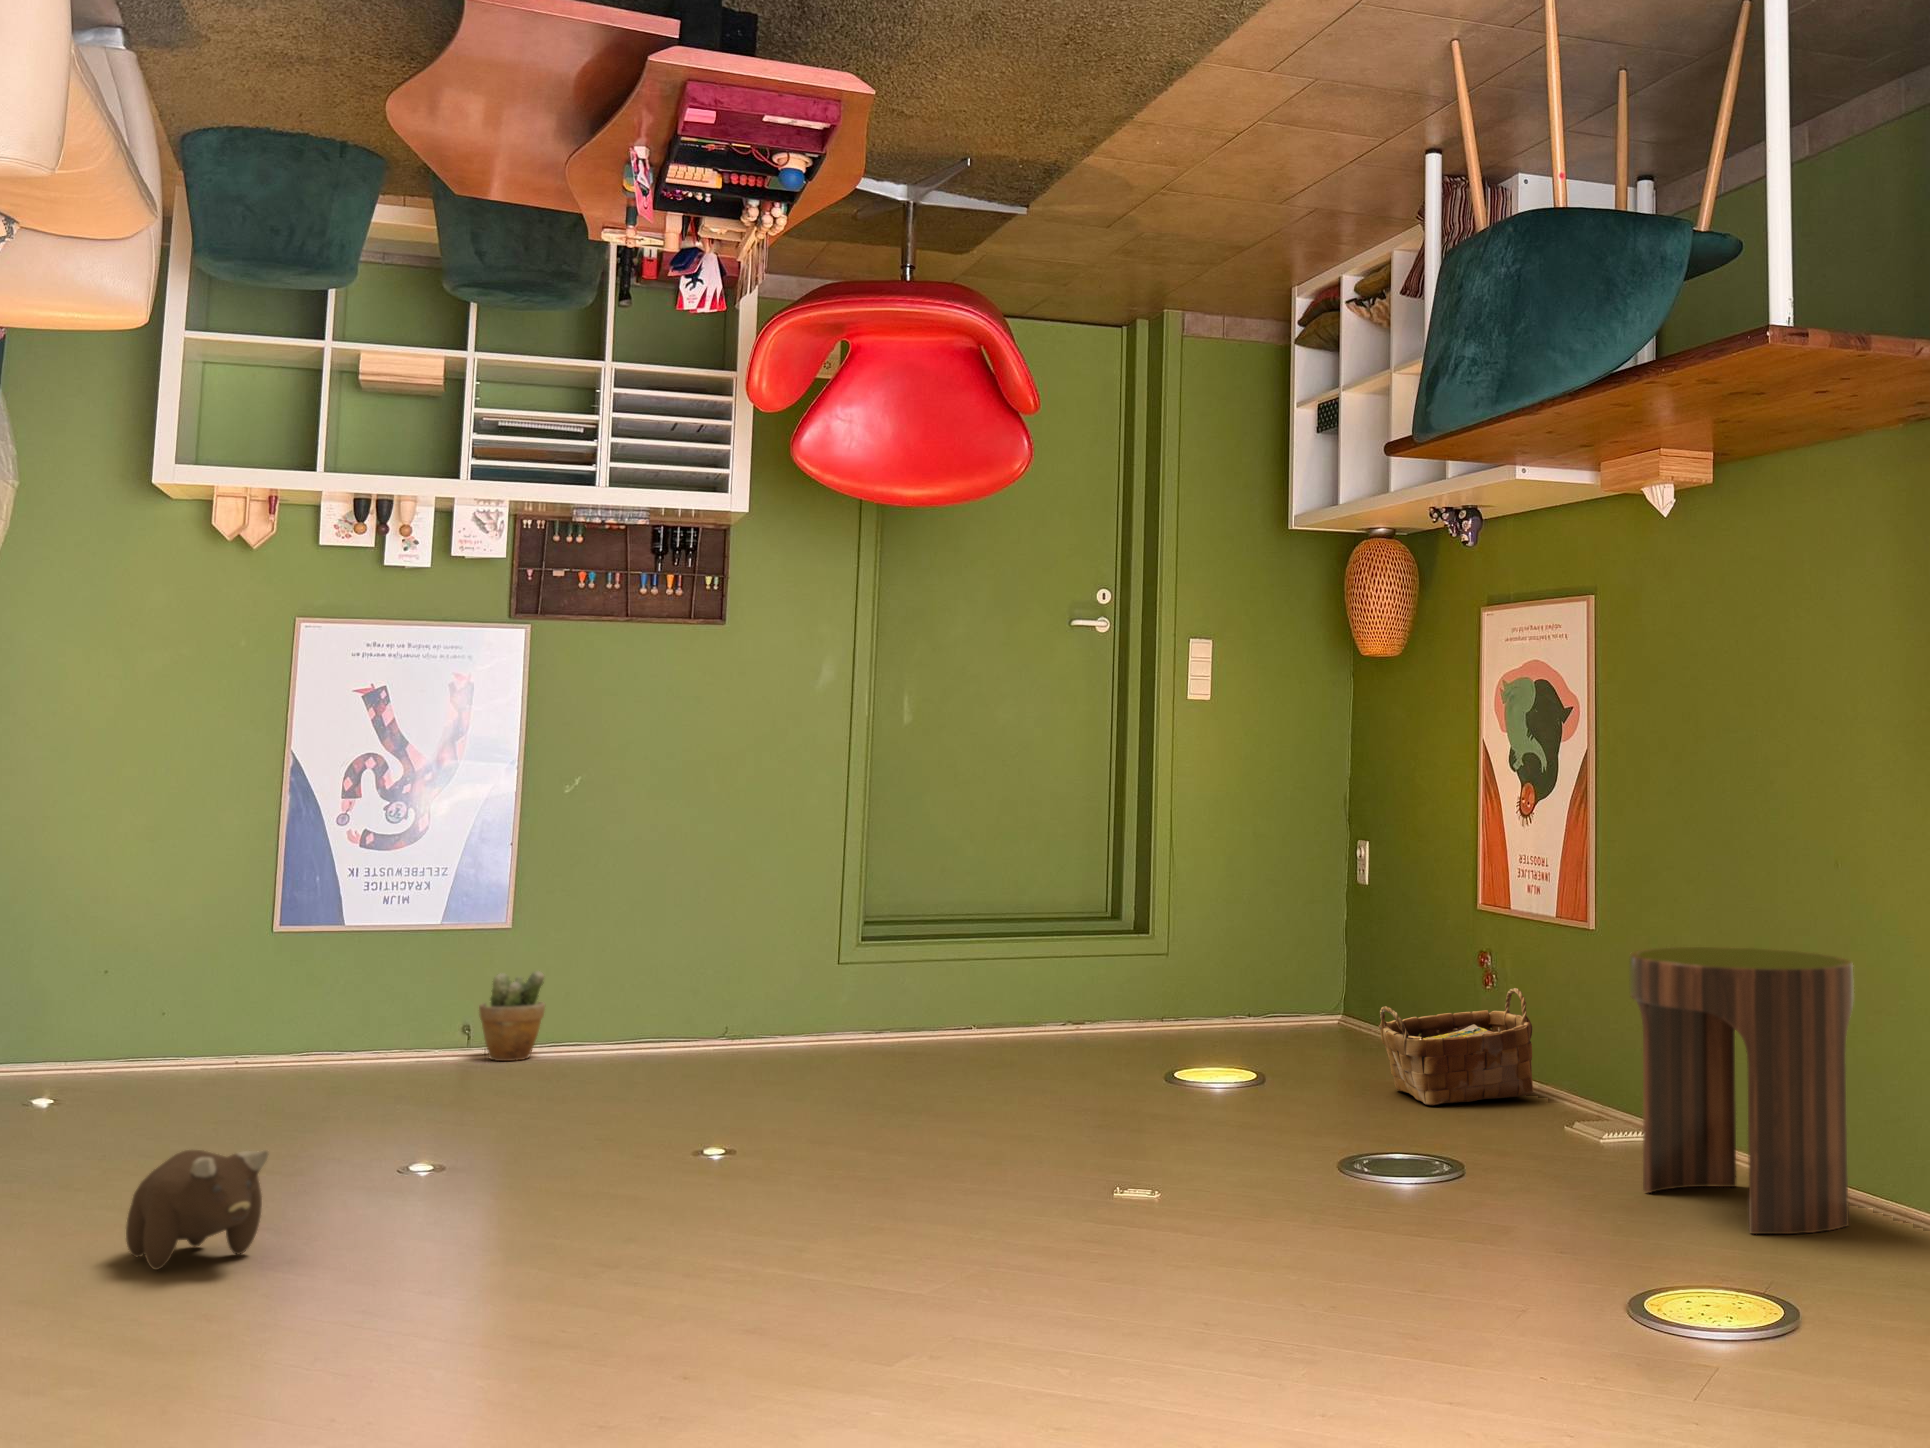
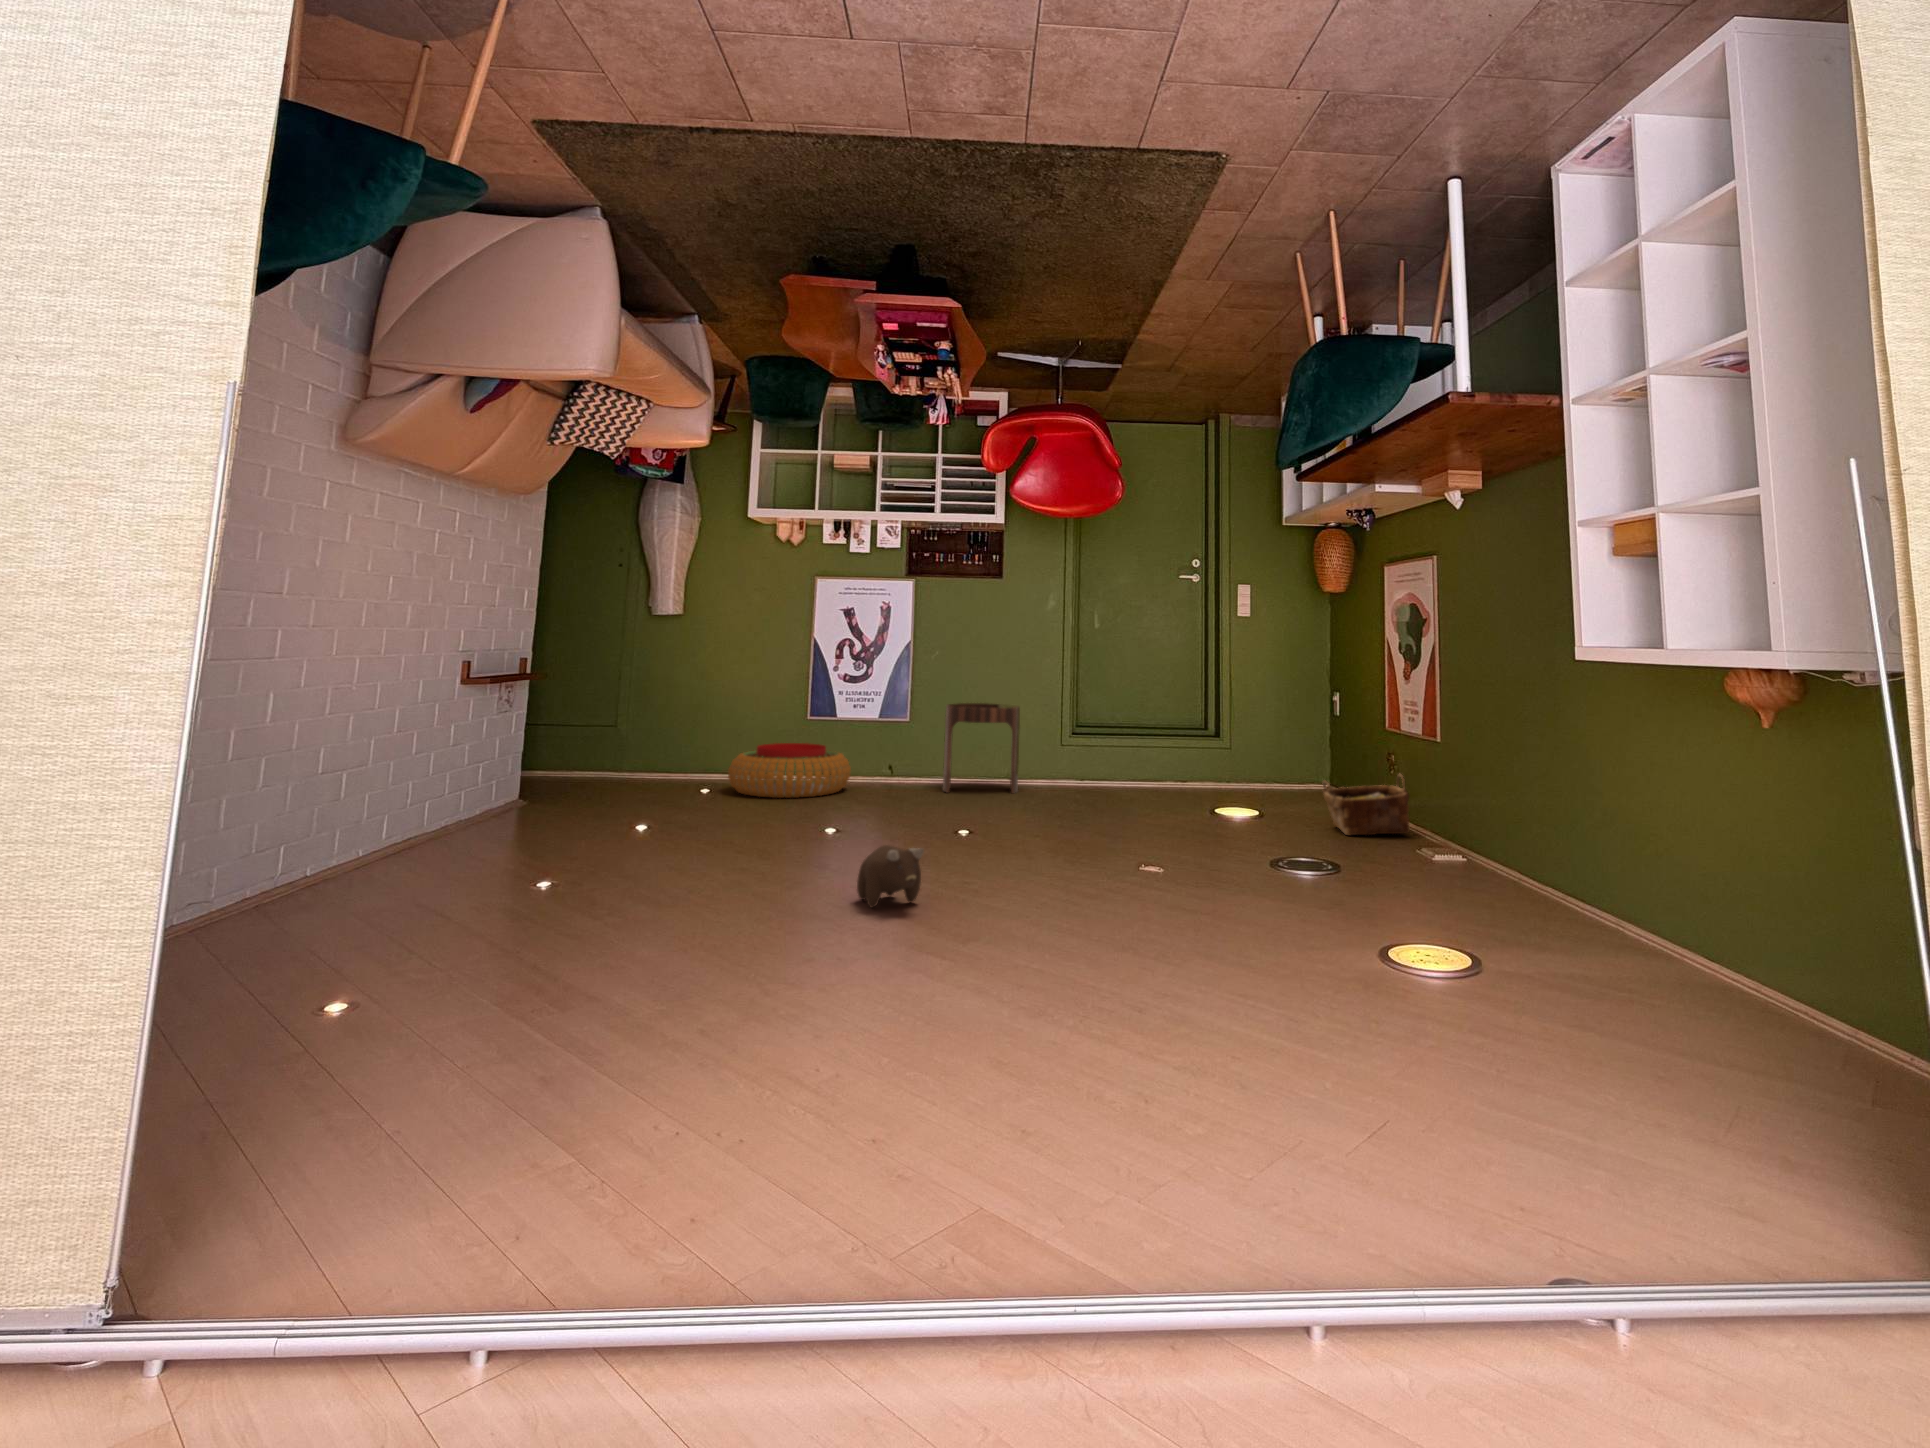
side table: present [1629,947,1854,1234] -> present [943,703,1020,794]
potted plant: present [479,971,545,1061] -> none [890,746,920,789]
pouf: none [111,975,397,1095] -> present [728,743,851,798]
plush toy: present [126,1150,269,1270] -> present [857,845,924,908]

